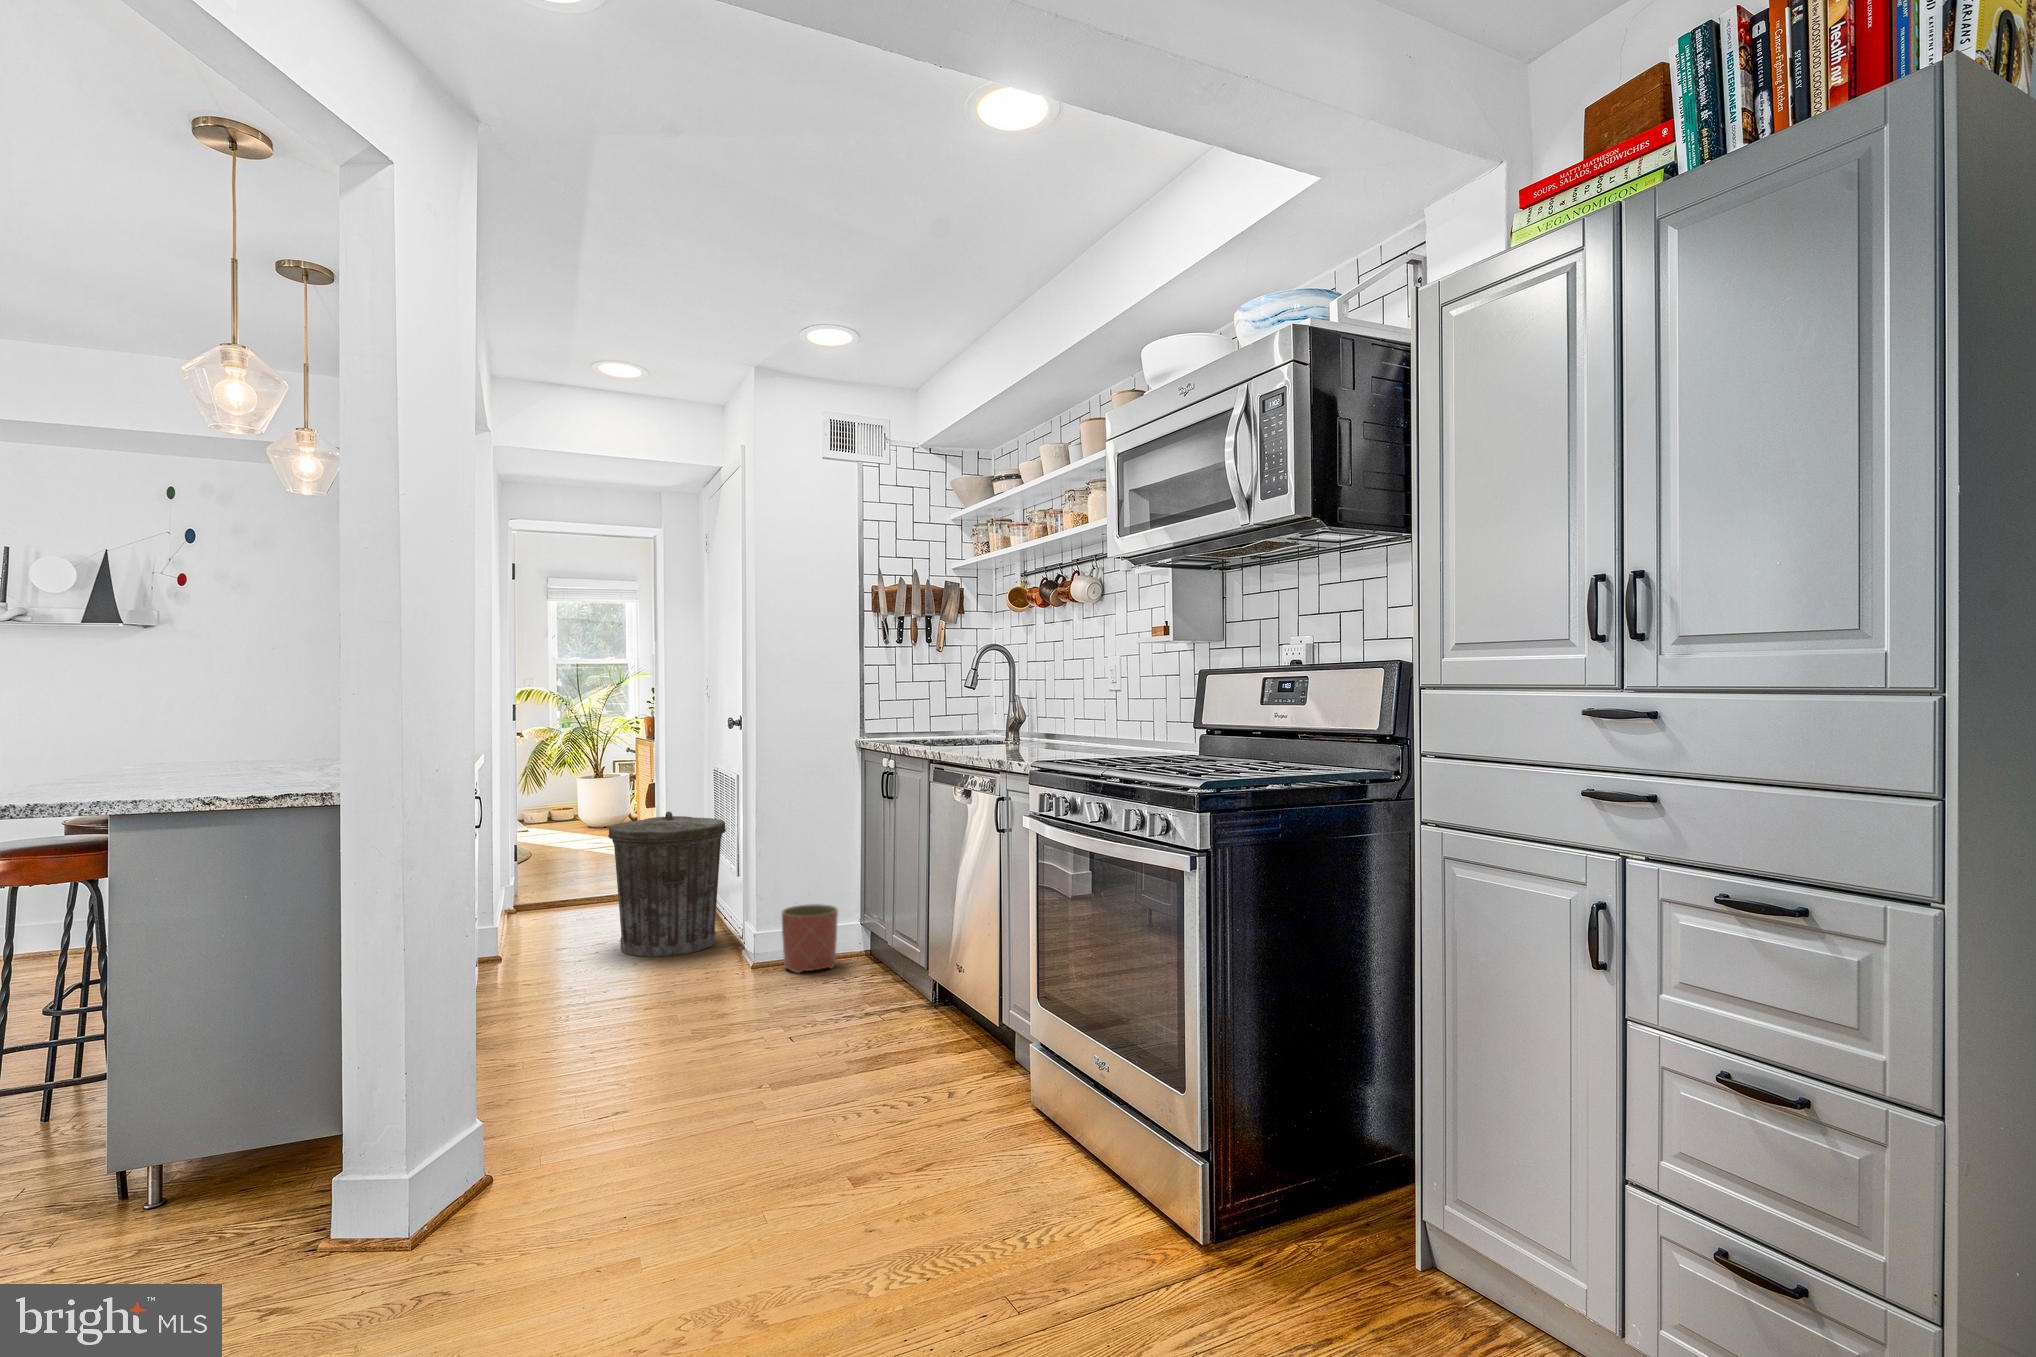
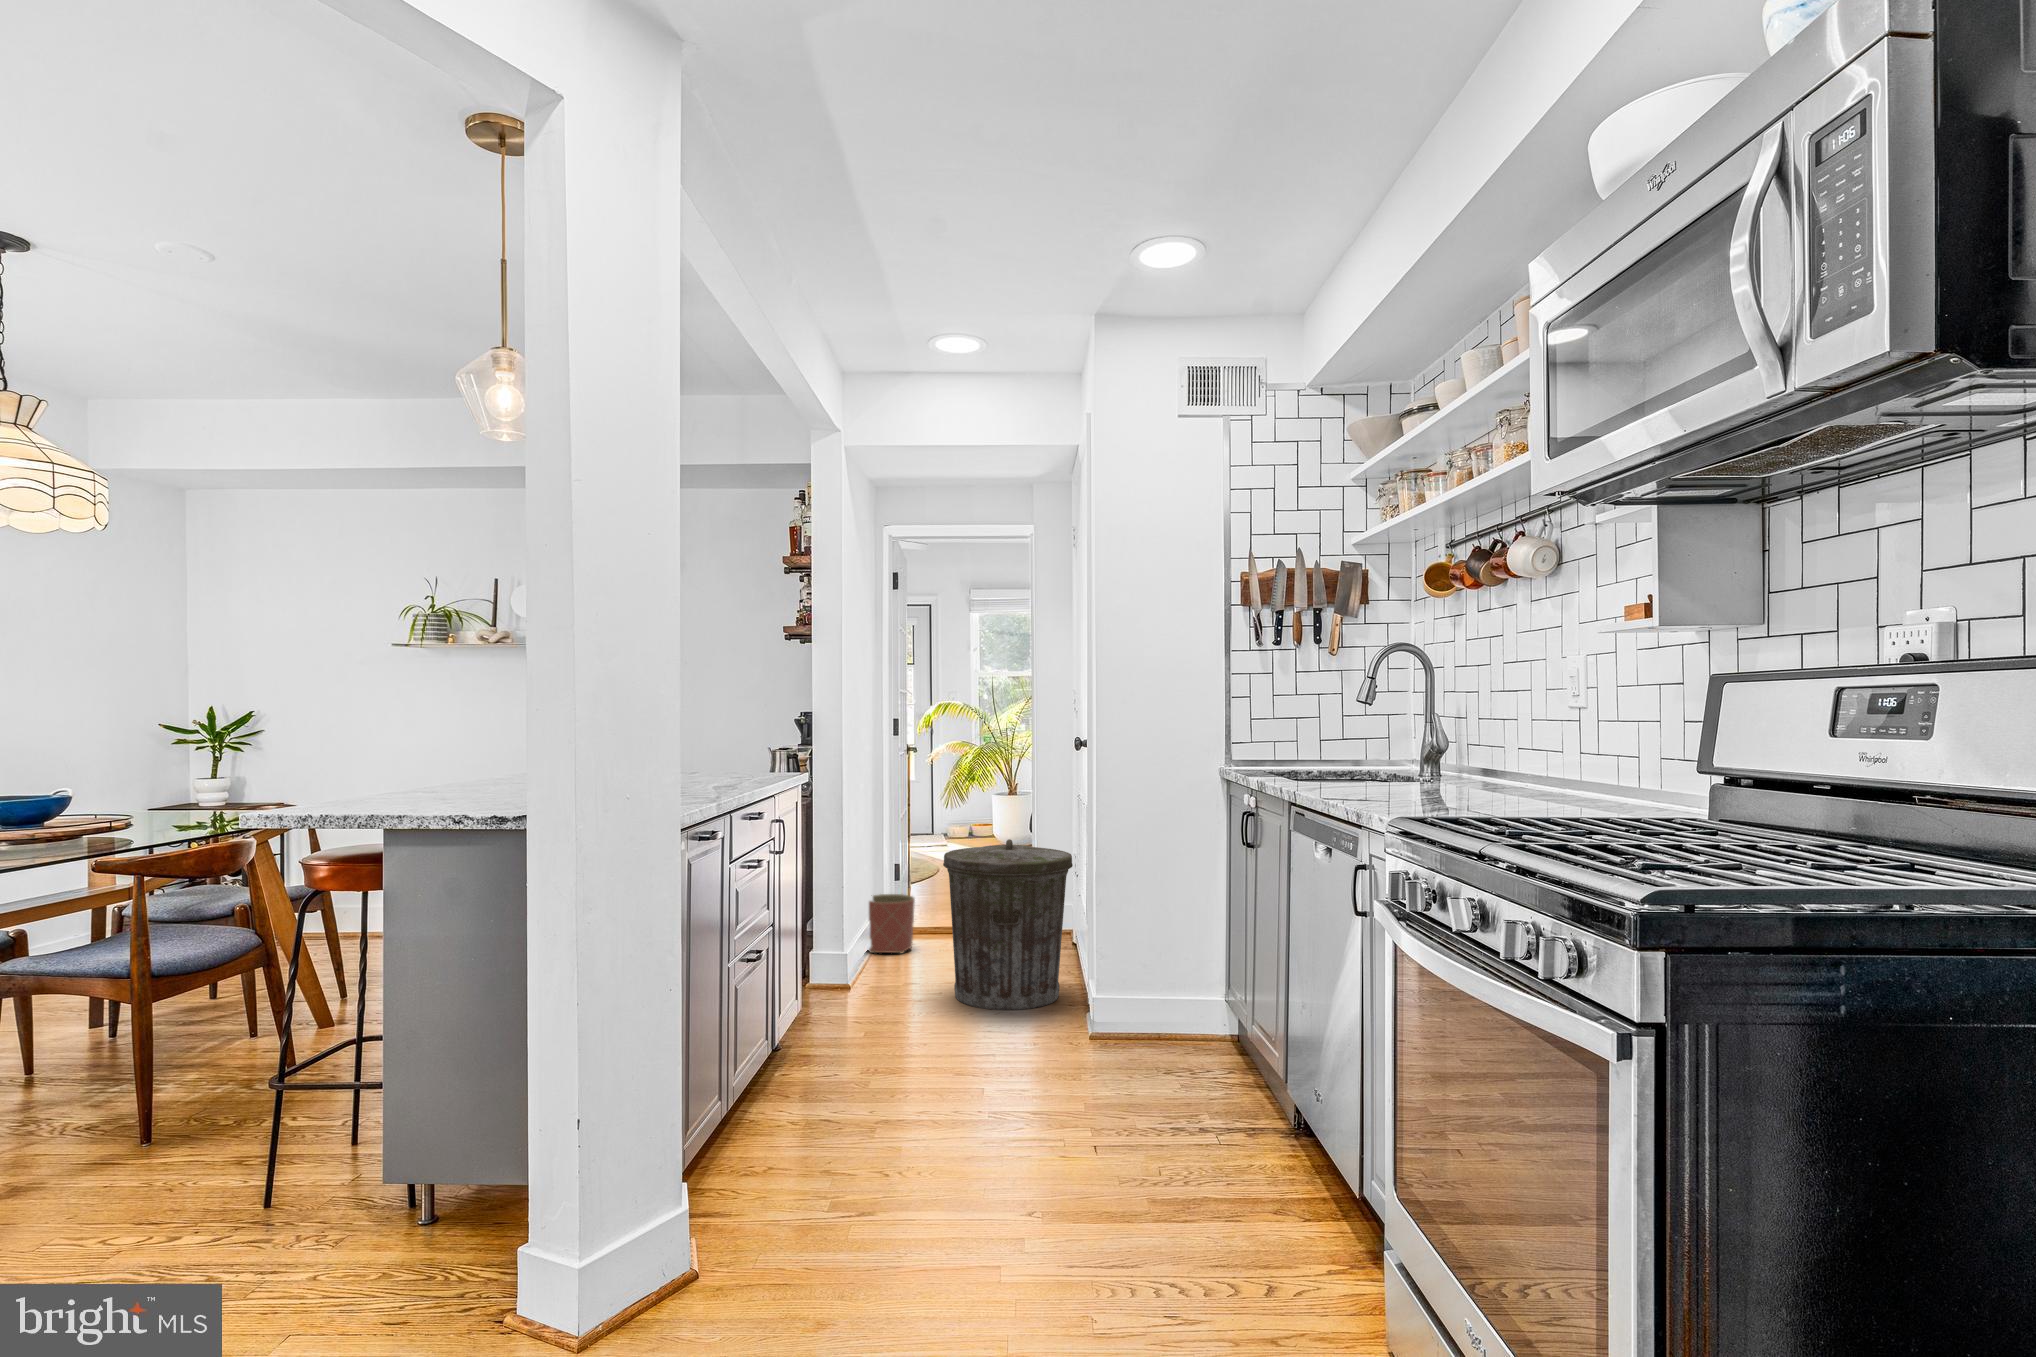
planter: present [781,904,838,973] -> present [869,894,915,953]

